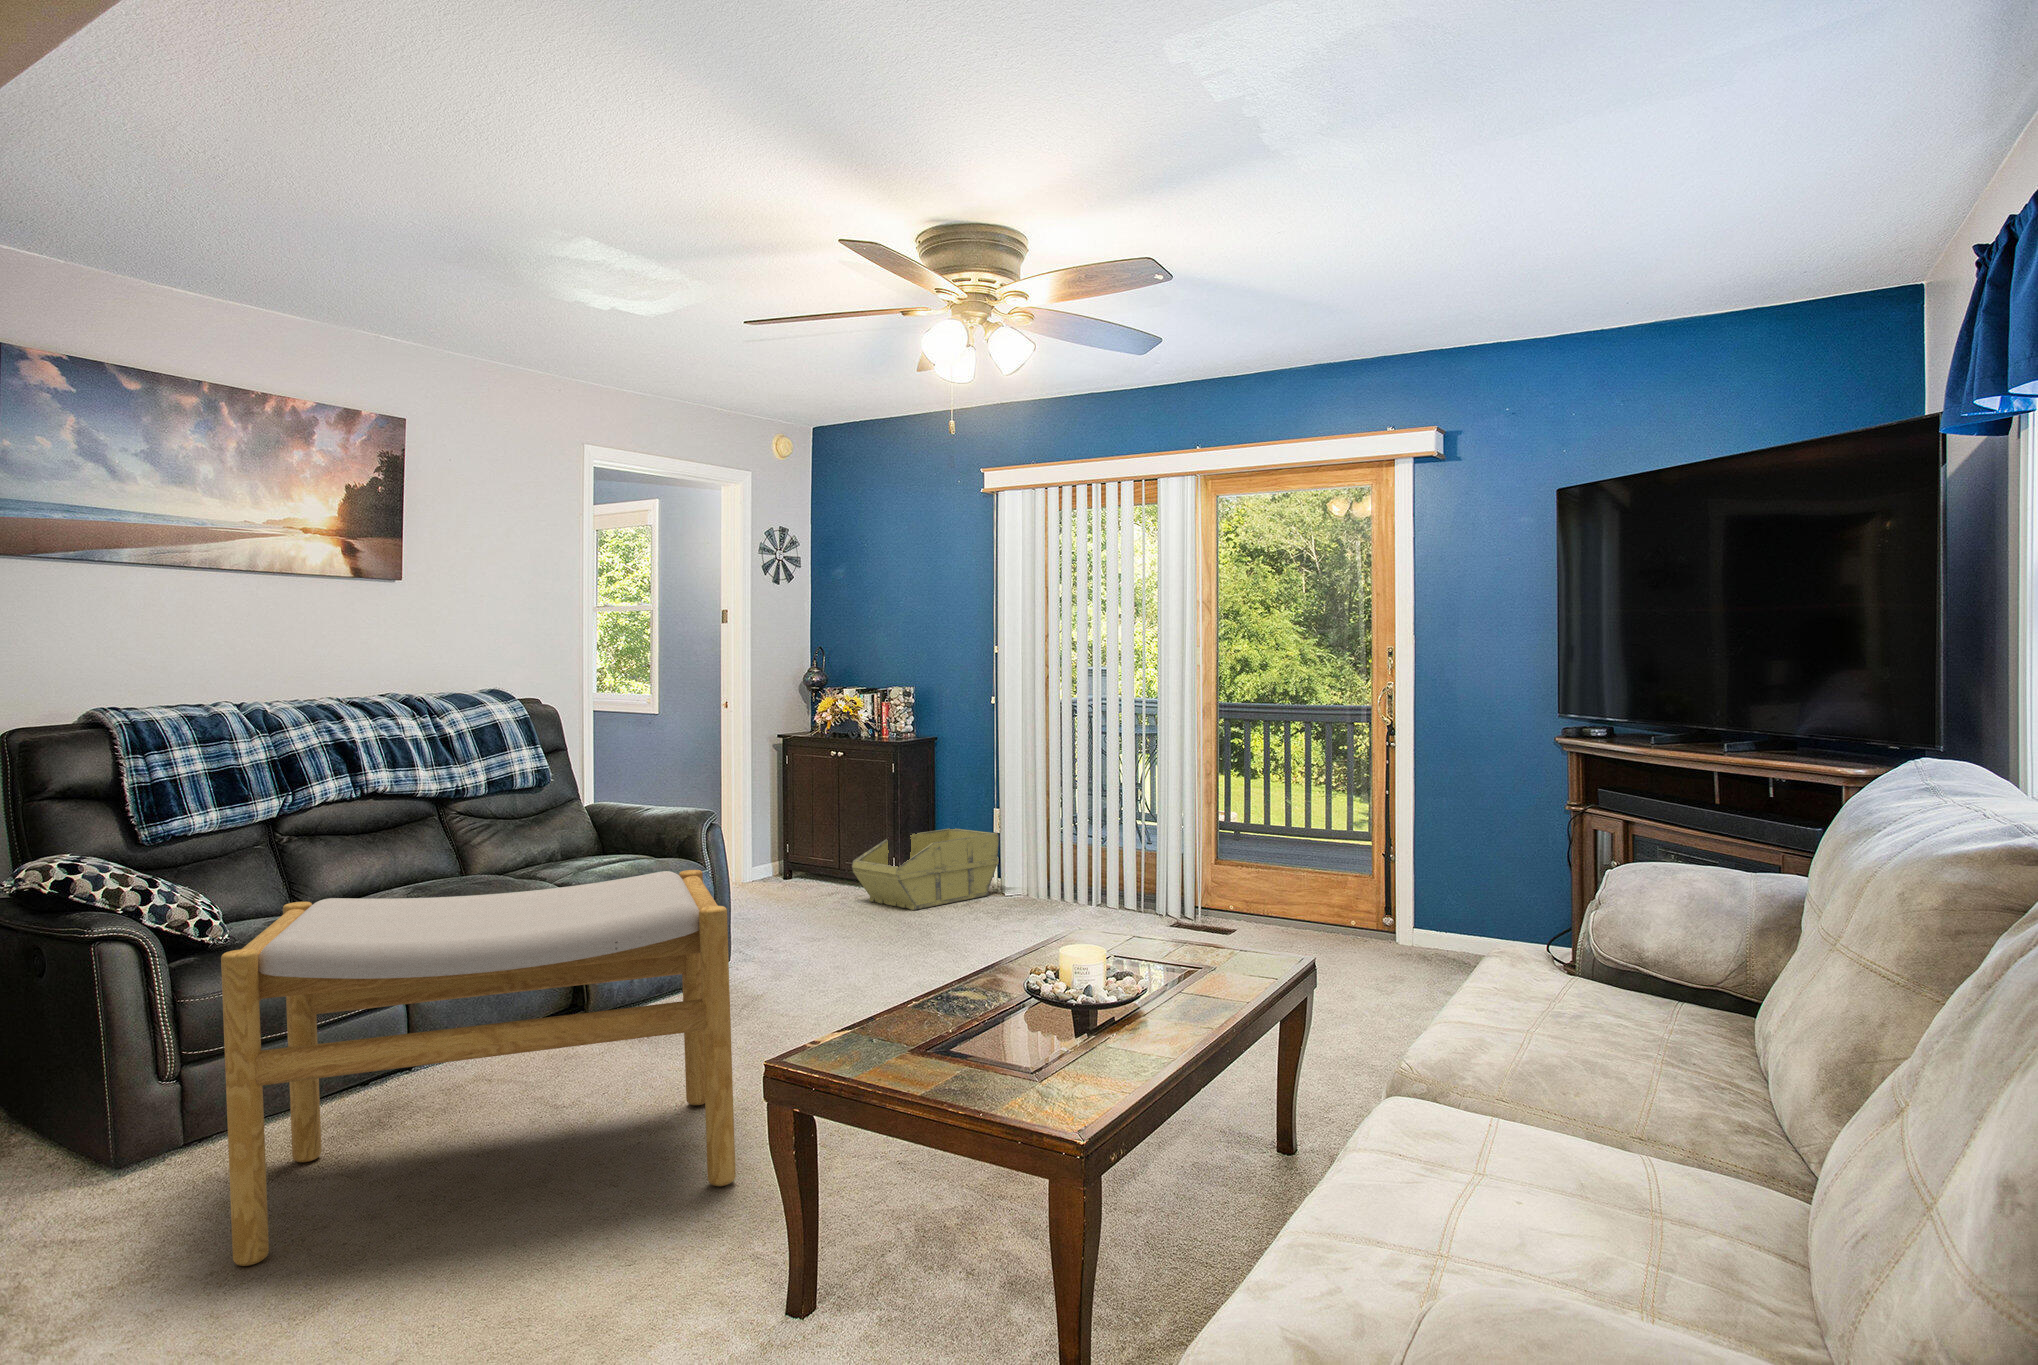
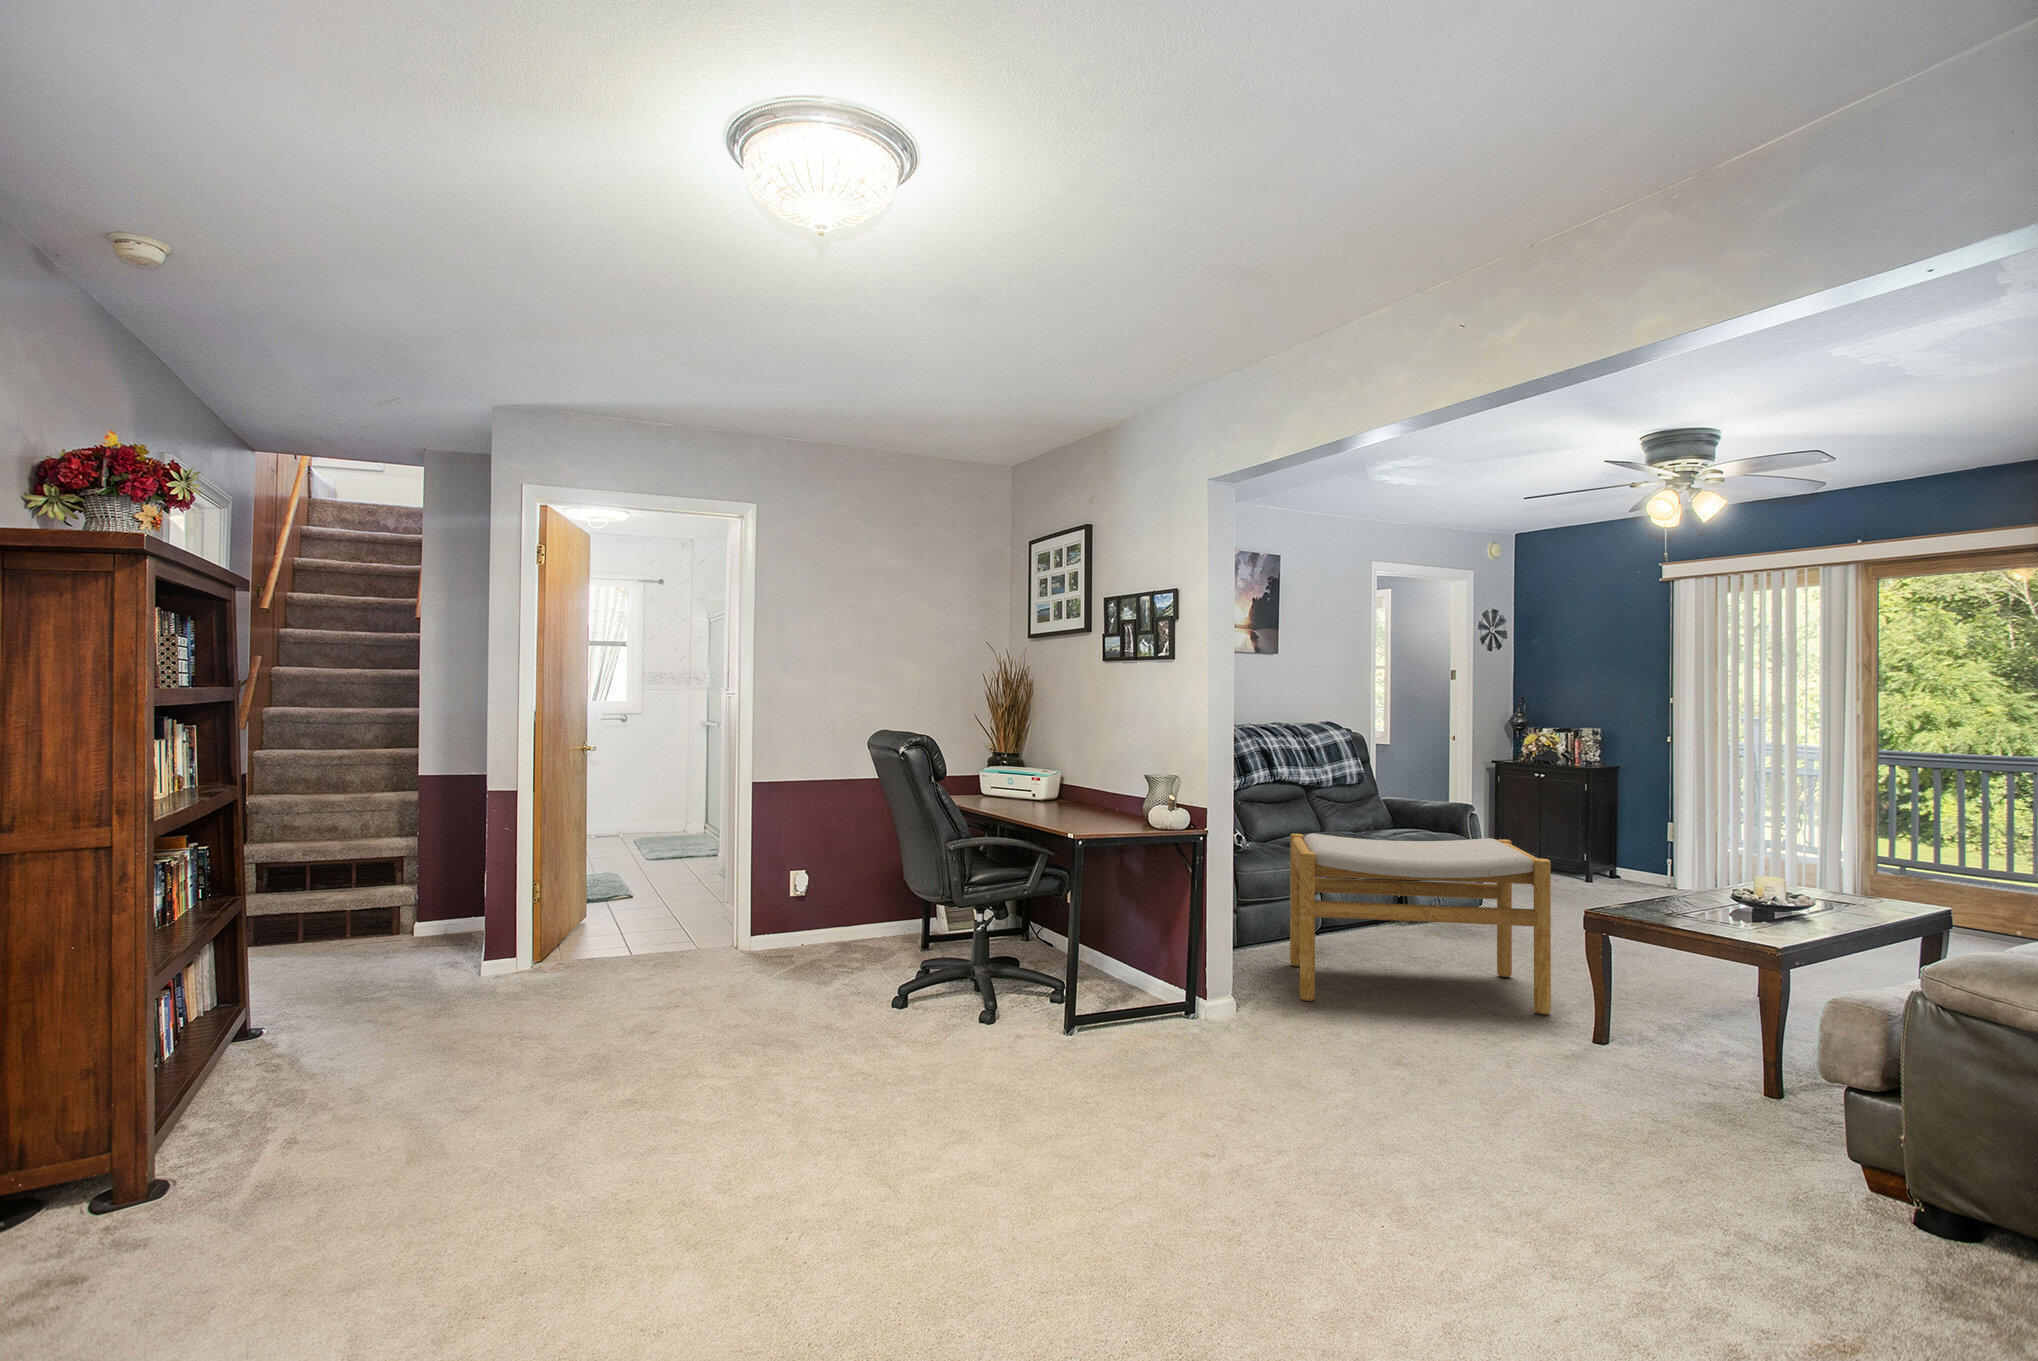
storage bin: present [852,829,999,910] -> none [1552,836,1676,892]

